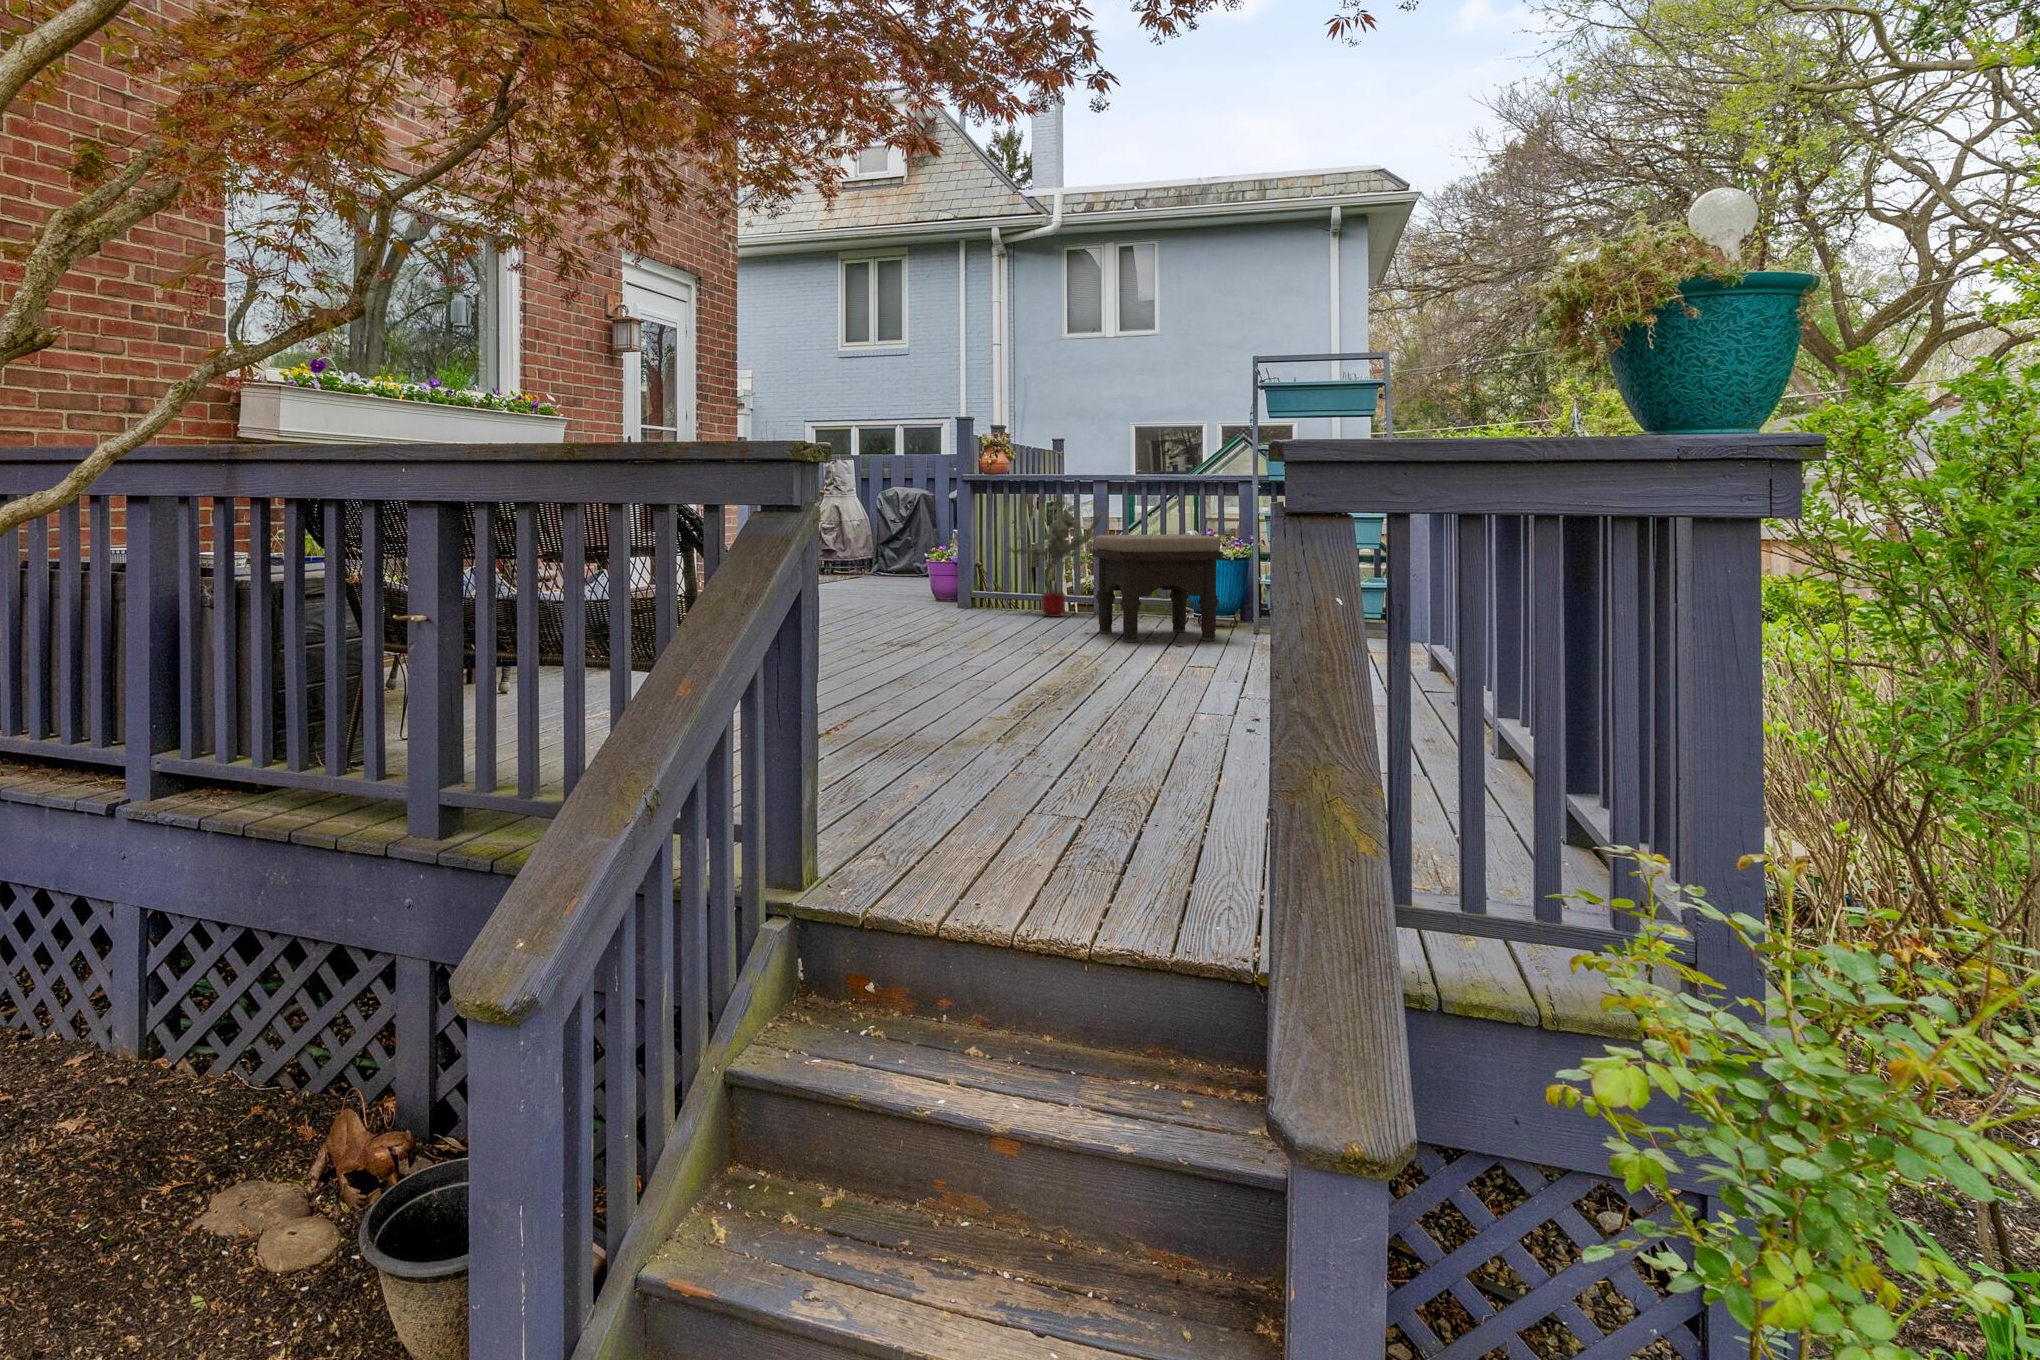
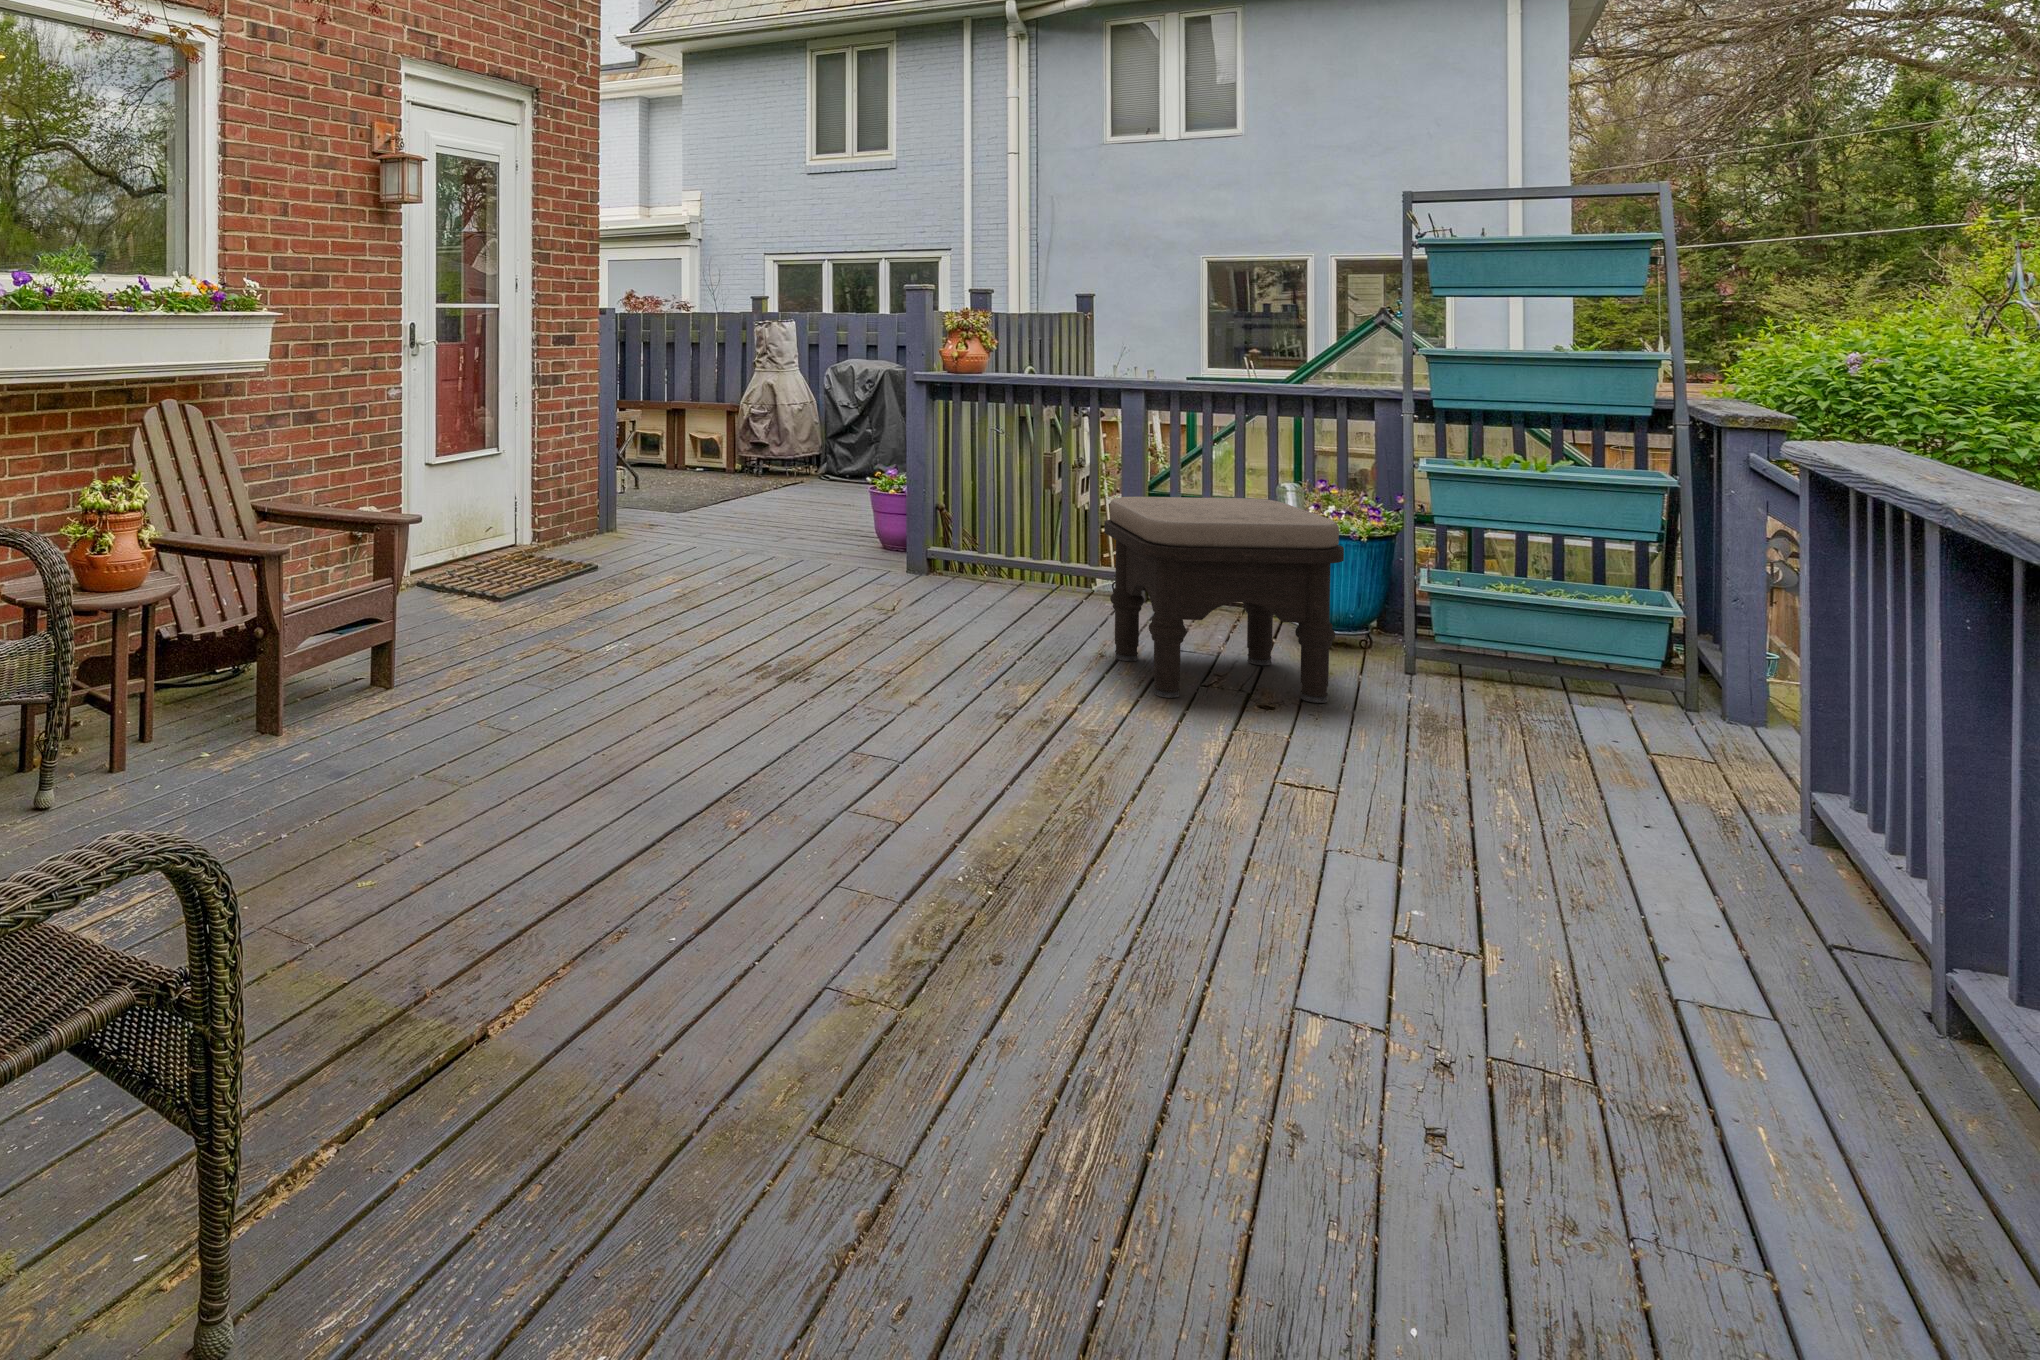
potted tree: present [1006,495,1102,617] -> none [971,408,1135,599]

